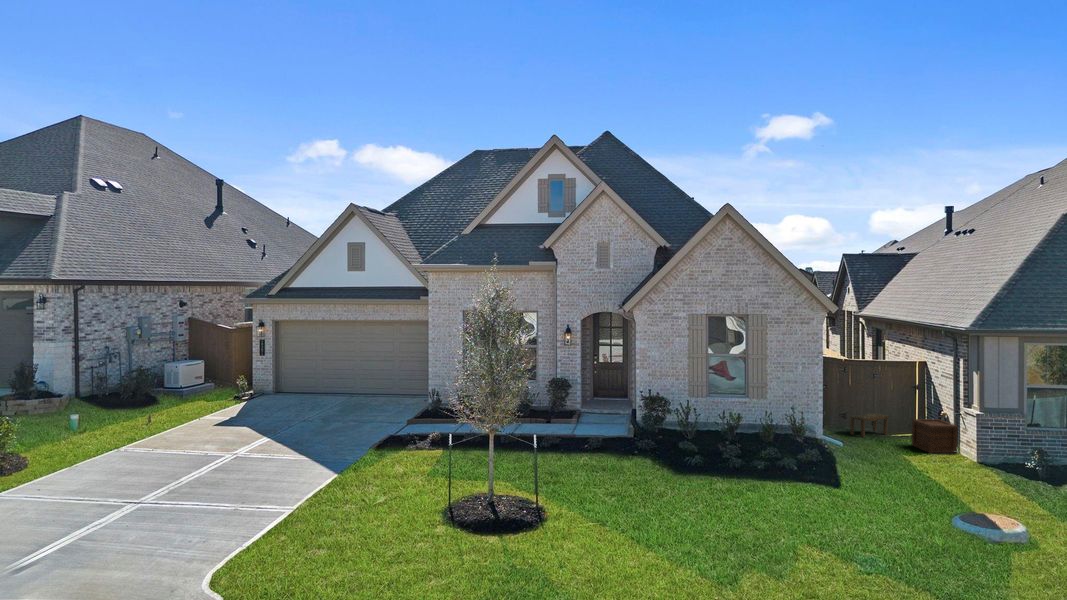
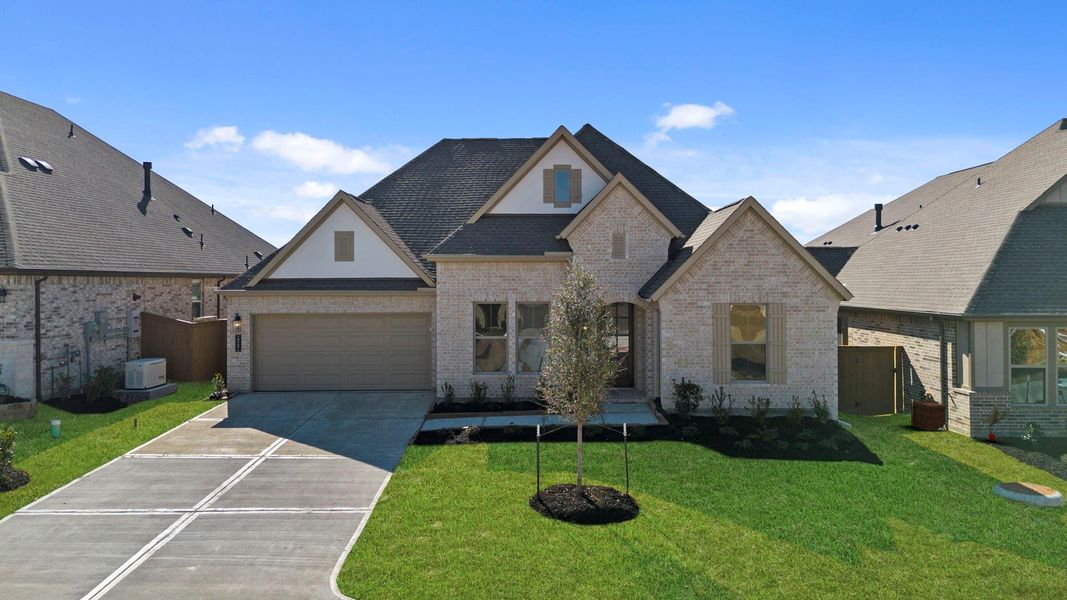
bench: present [850,413,889,437] -> none [854,398,889,421]
potted tree: none [984,427,1025,470] -> present [977,404,1009,441]

